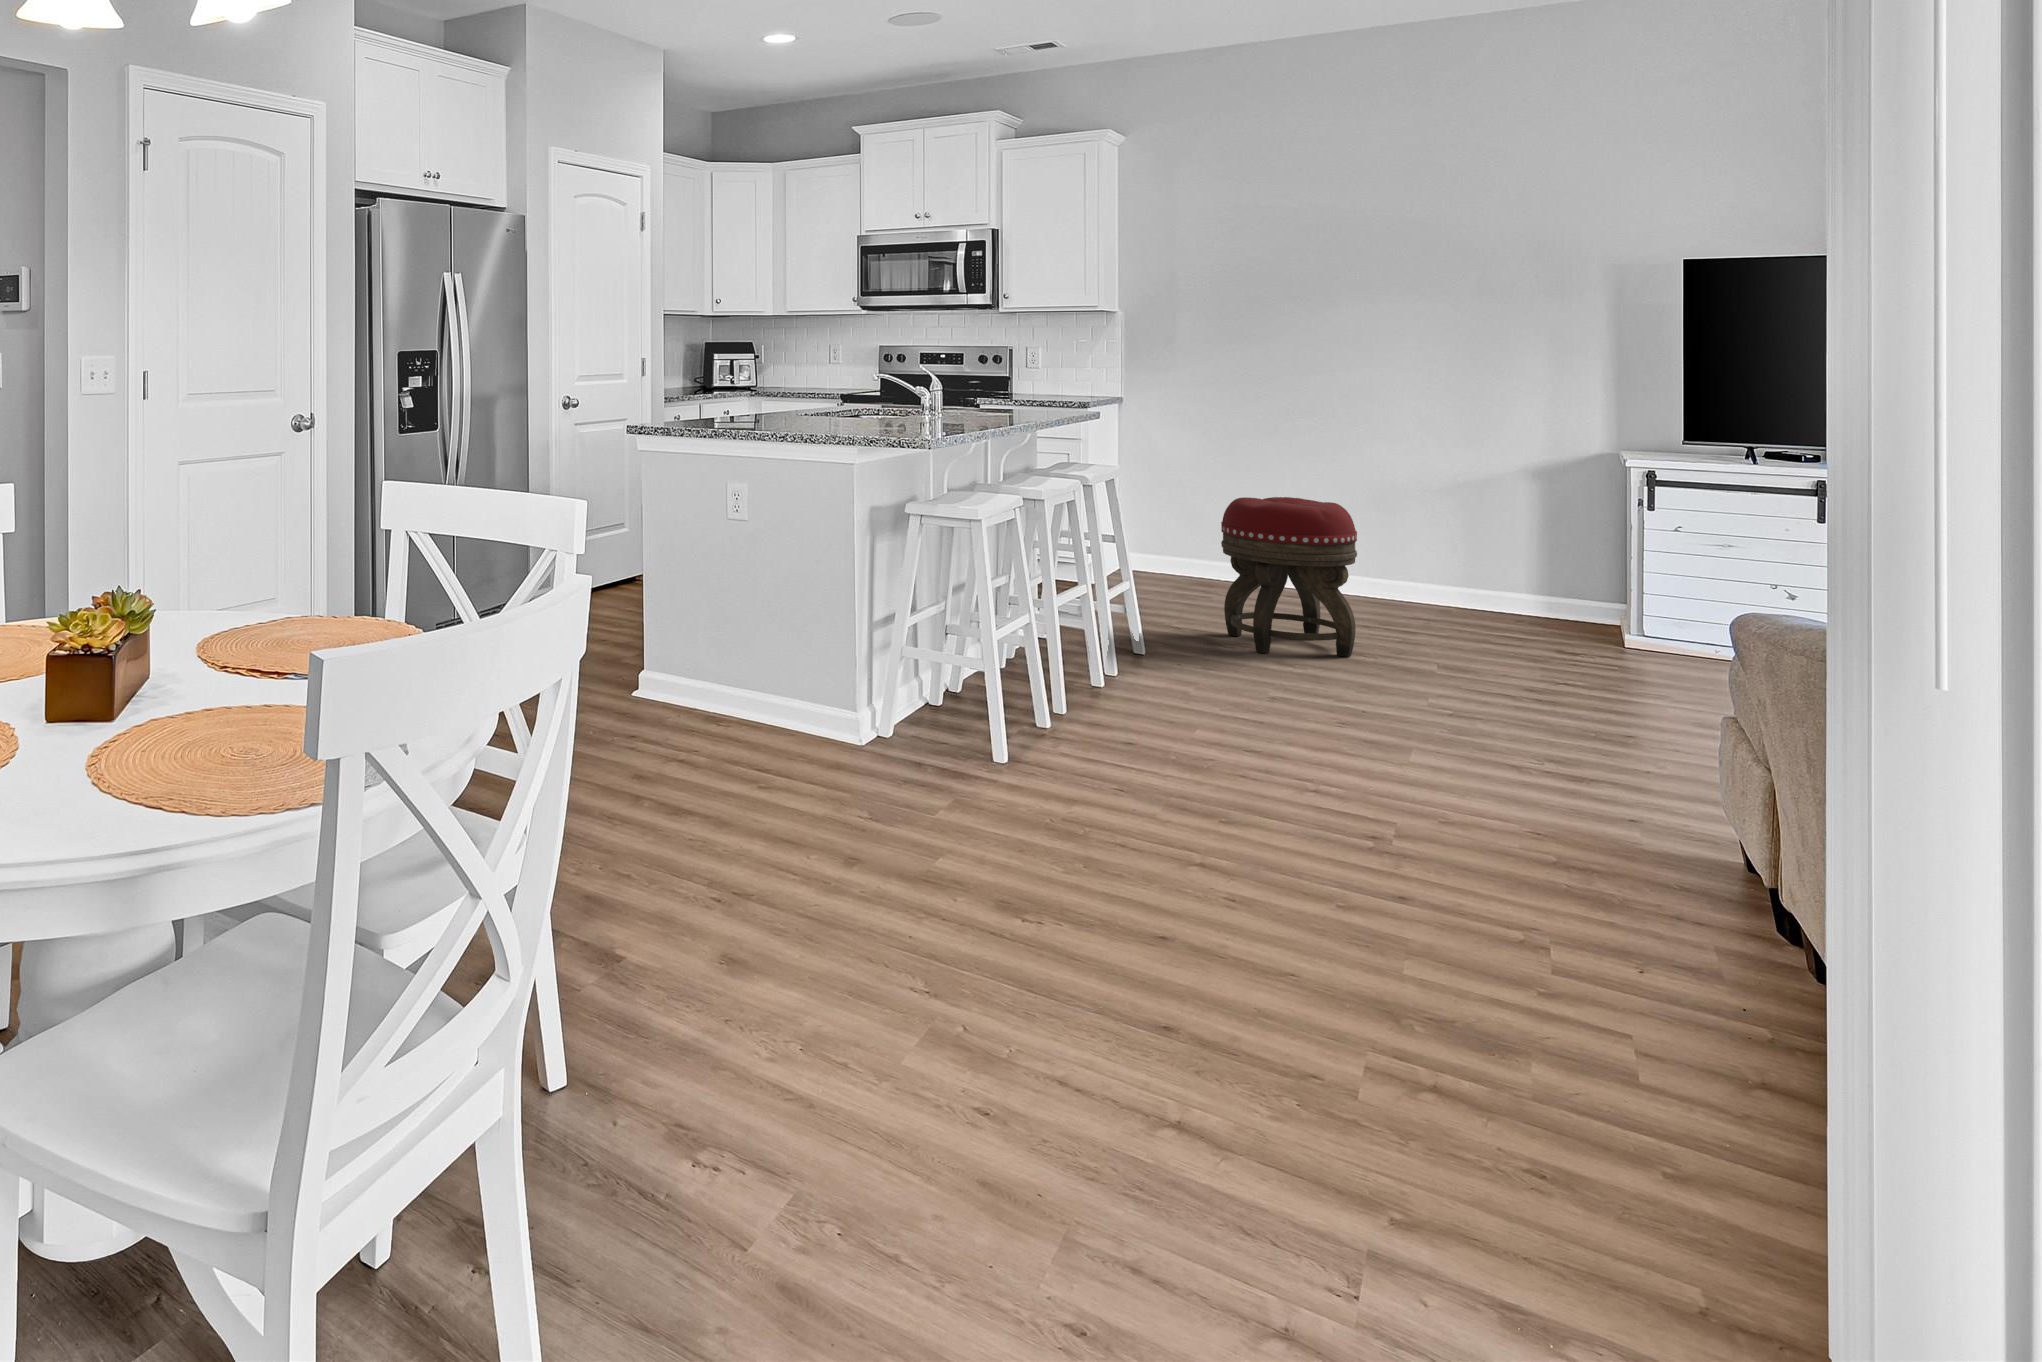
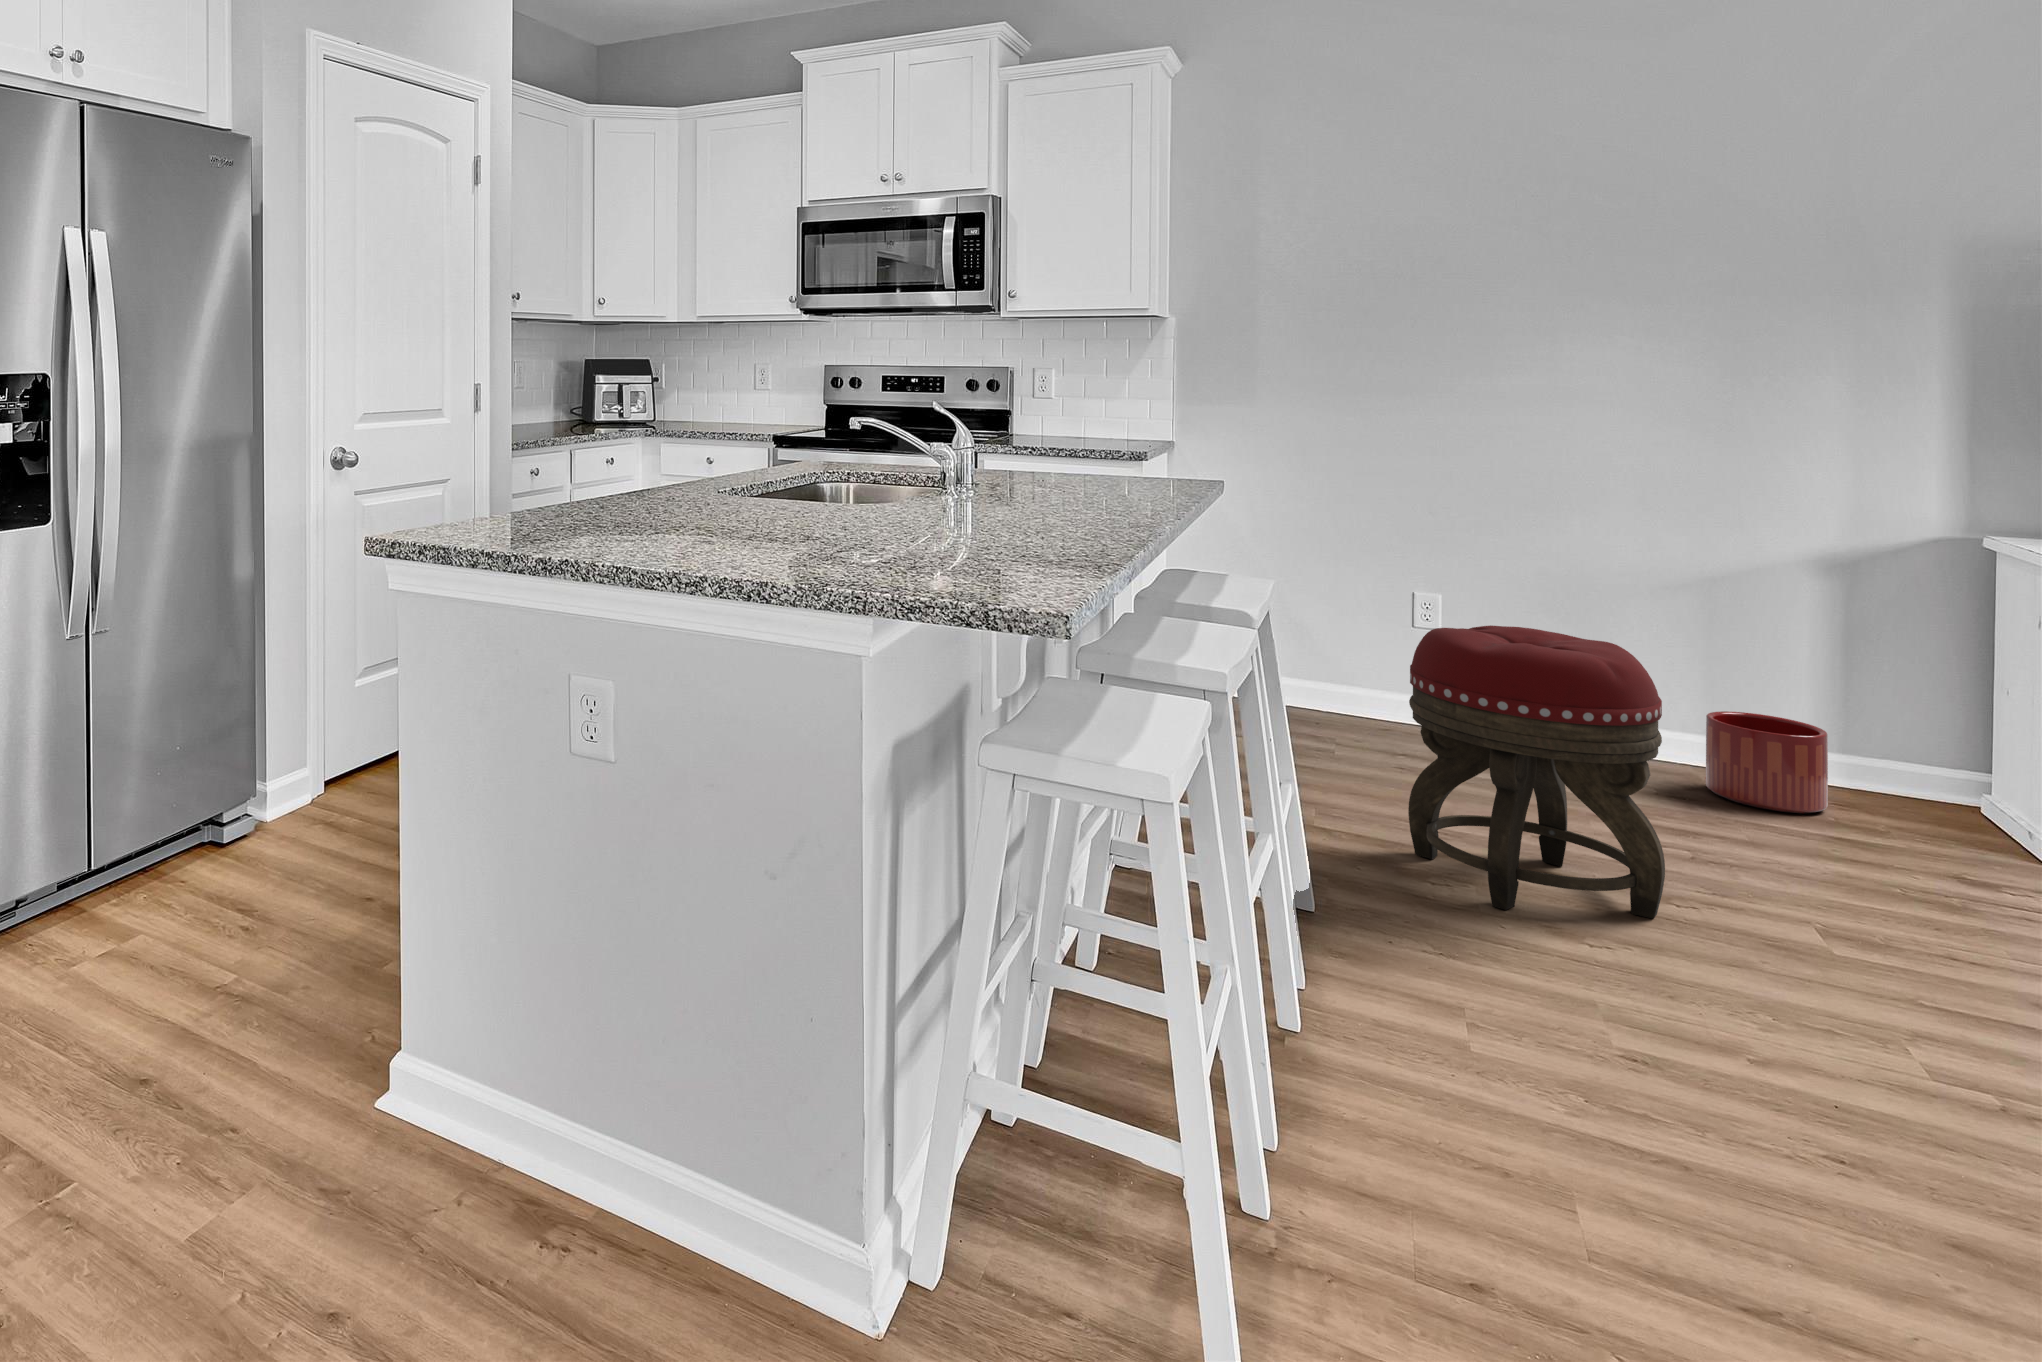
planter: none [1447,563,1517,622] -> present [1706,711,1828,813]

